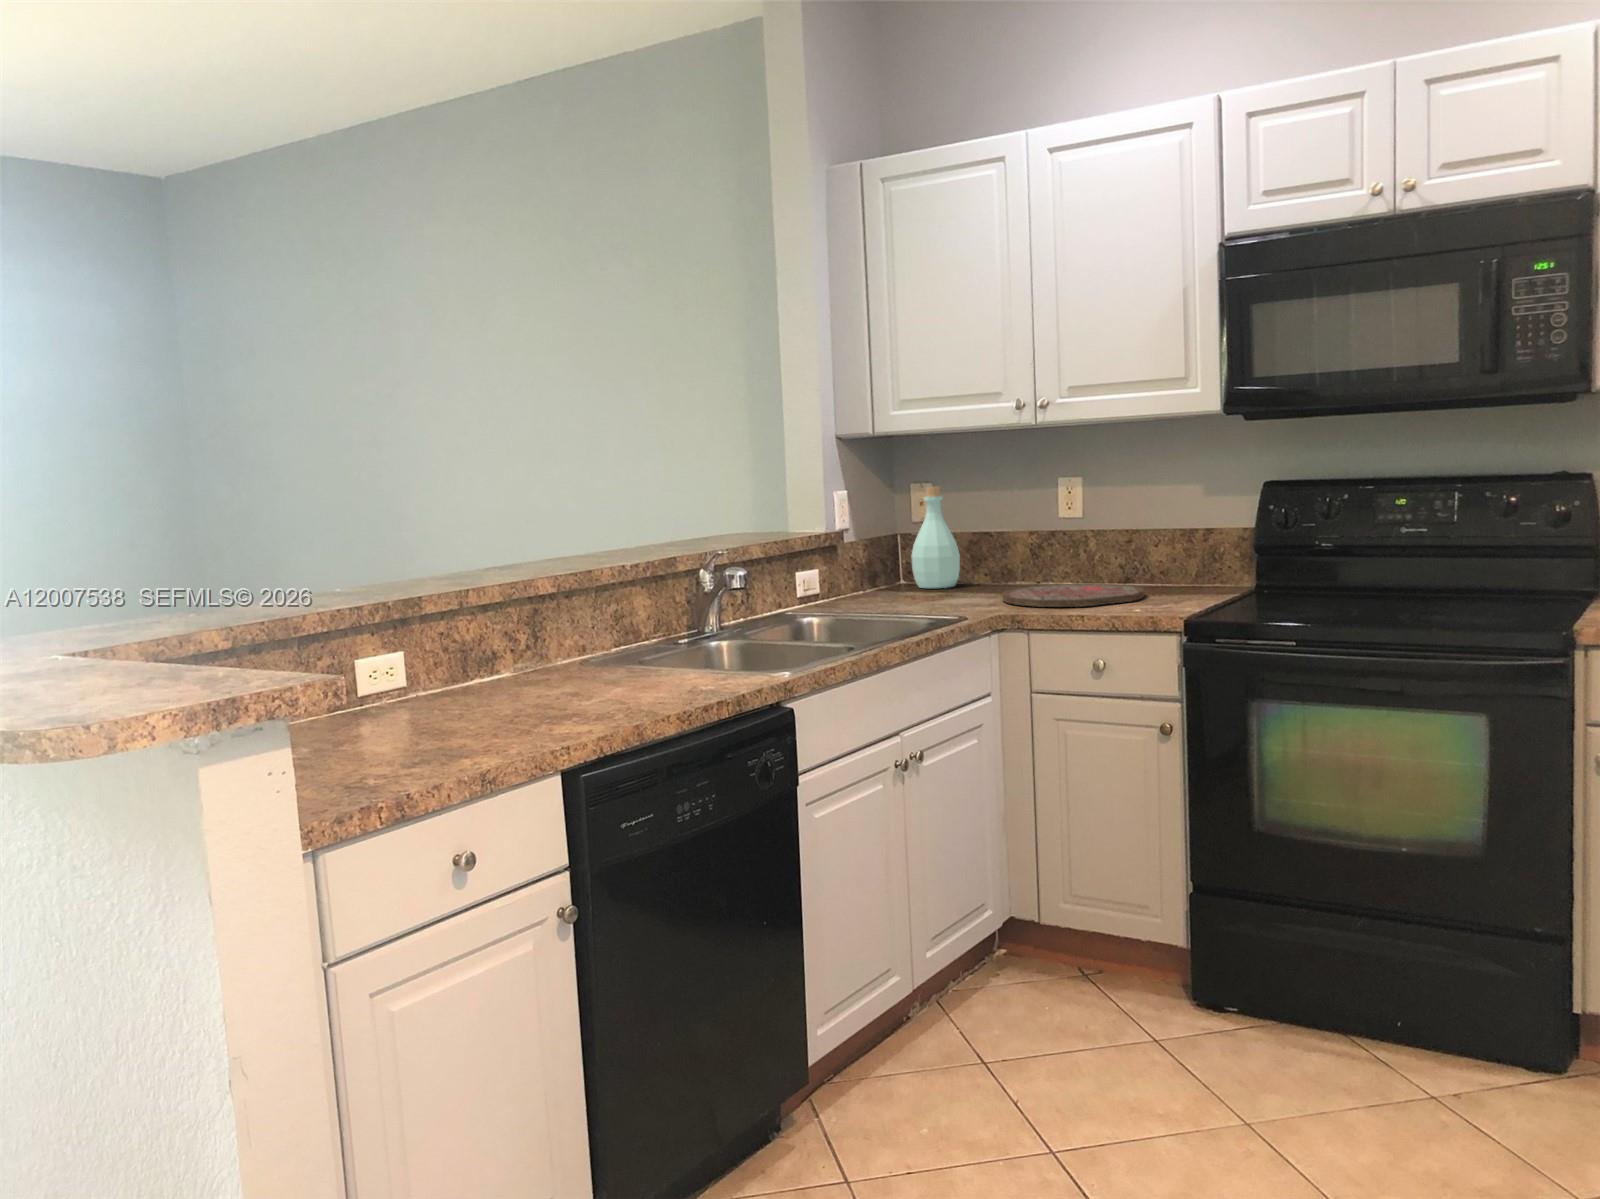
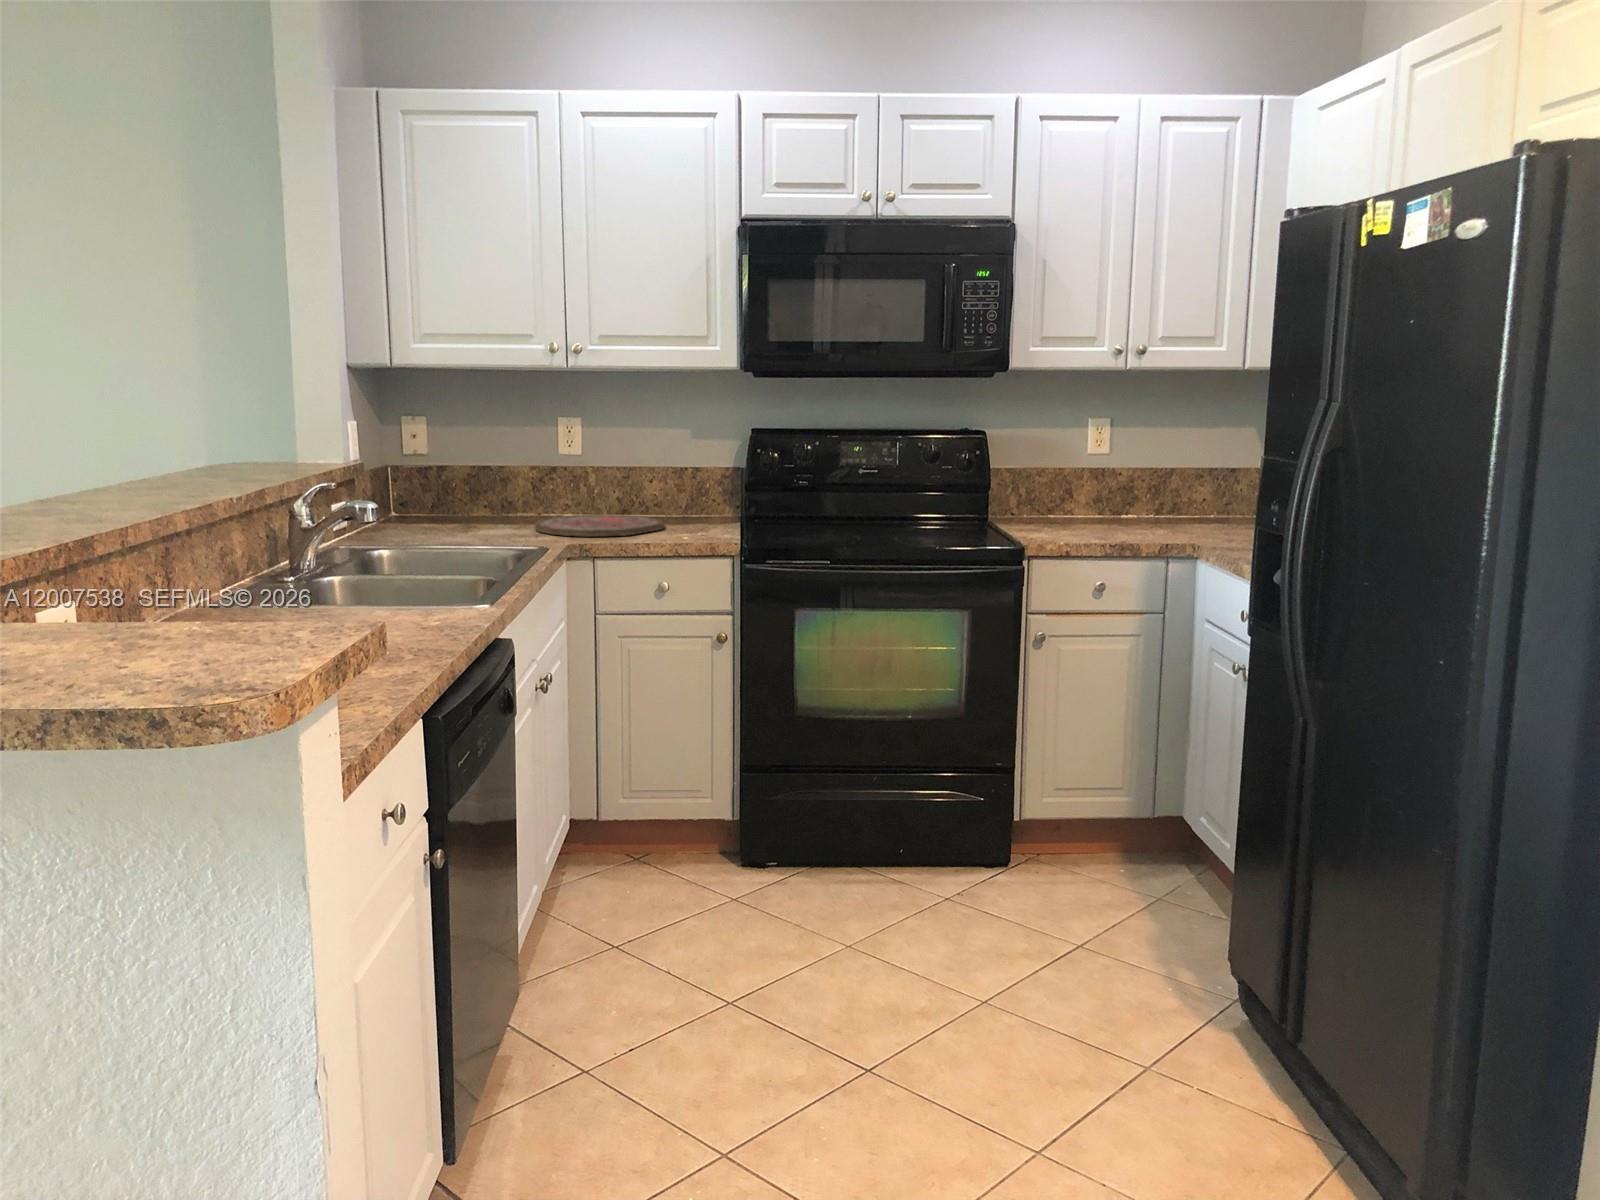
bottle: present [911,487,960,588] -> none [414,421,464,522]

